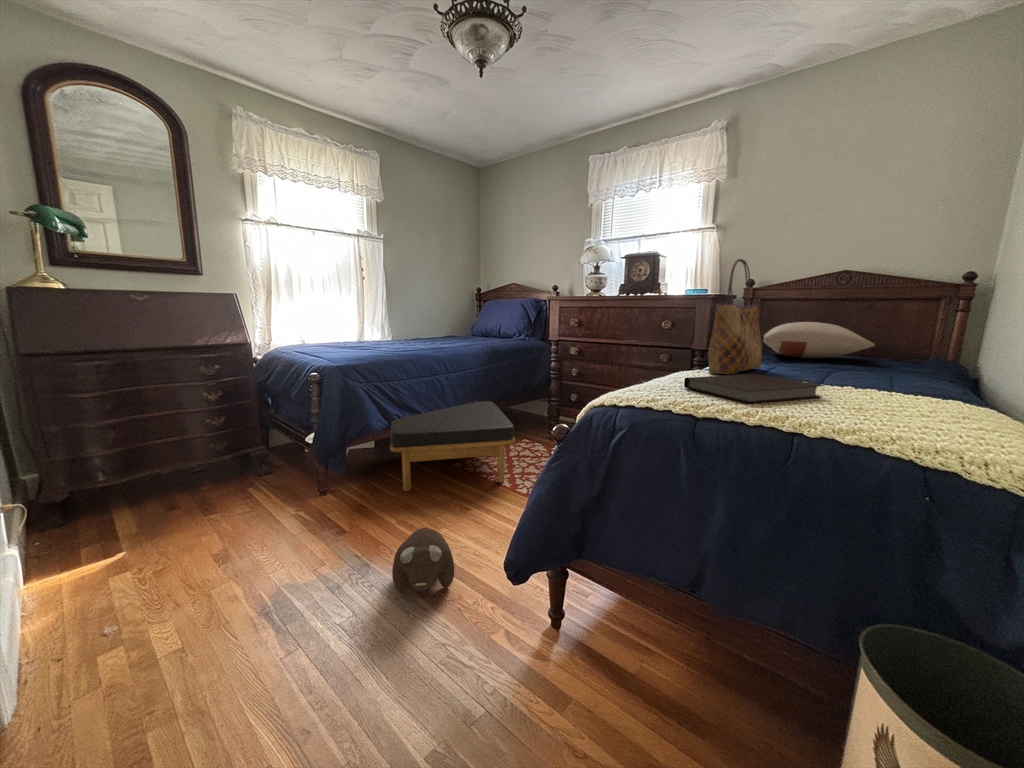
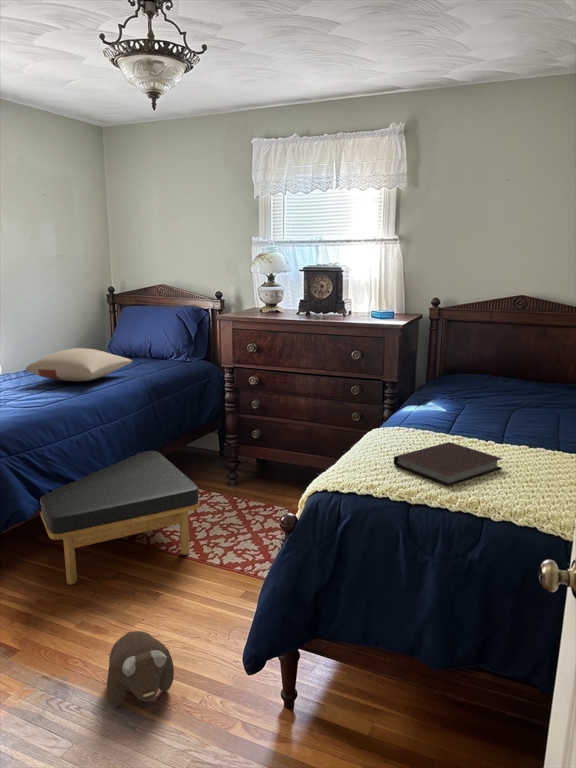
tote bag: present [708,259,762,374] -> none [408,321,452,436]
pillow: present [763,322,875,358] -> present [25,348,132,381]

